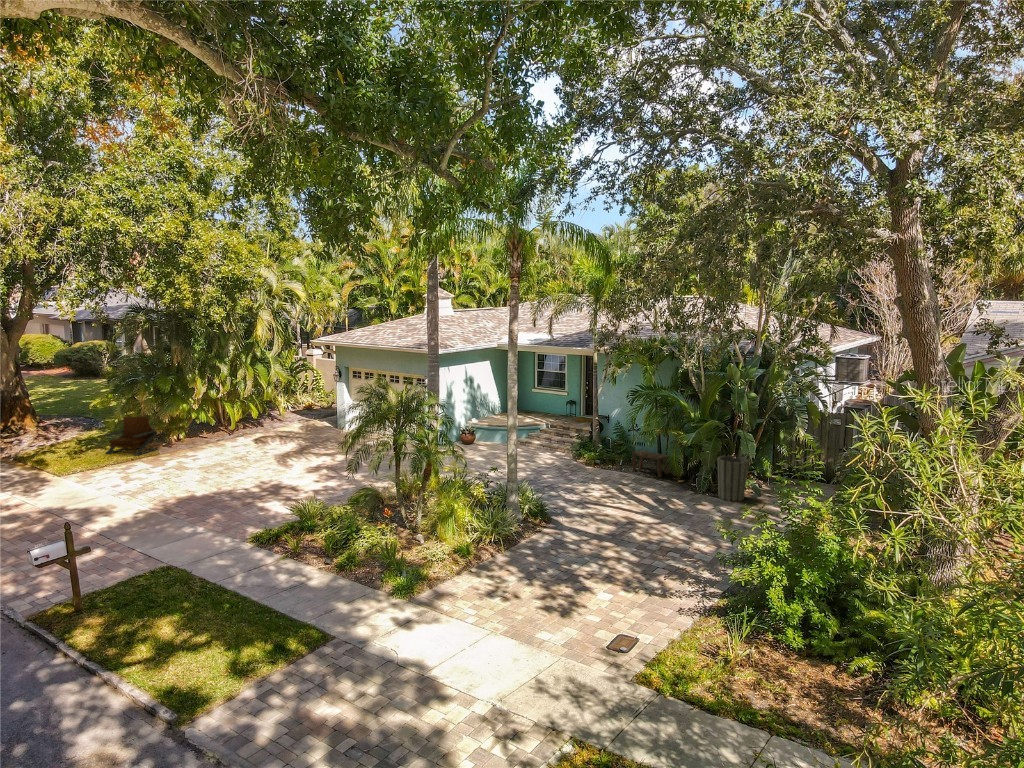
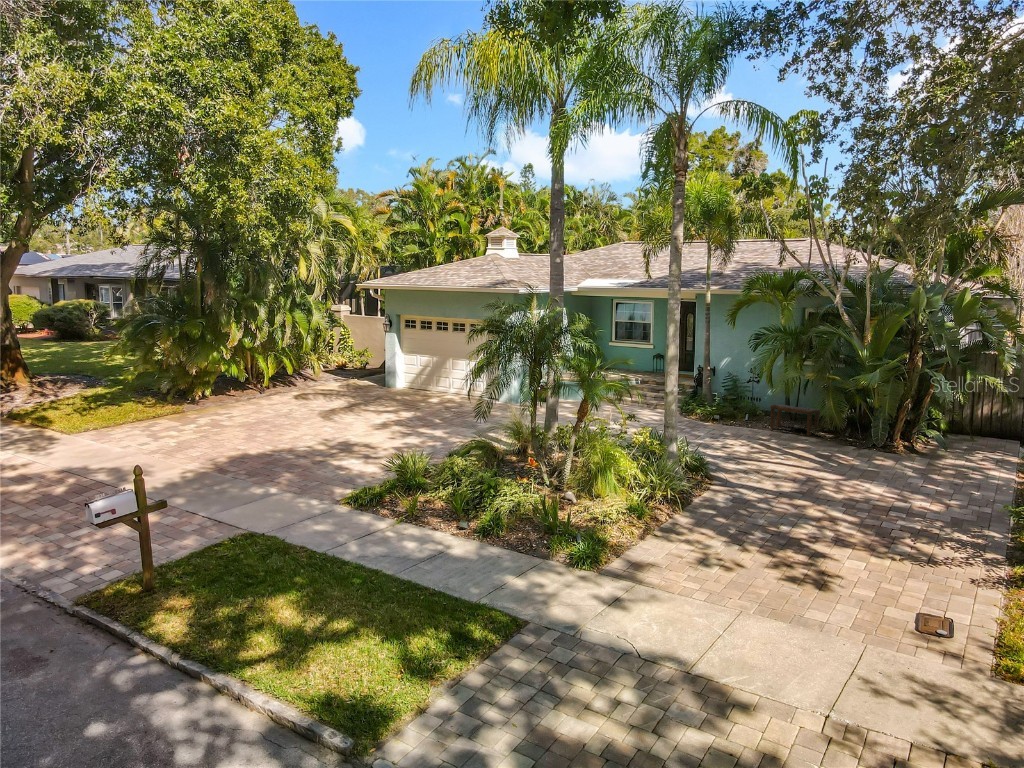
lounge chair: present [104,416,159,456] -> none [117,367,183,414]
trash can: present [718,456,748,501] -> none [899,405,942,460]

